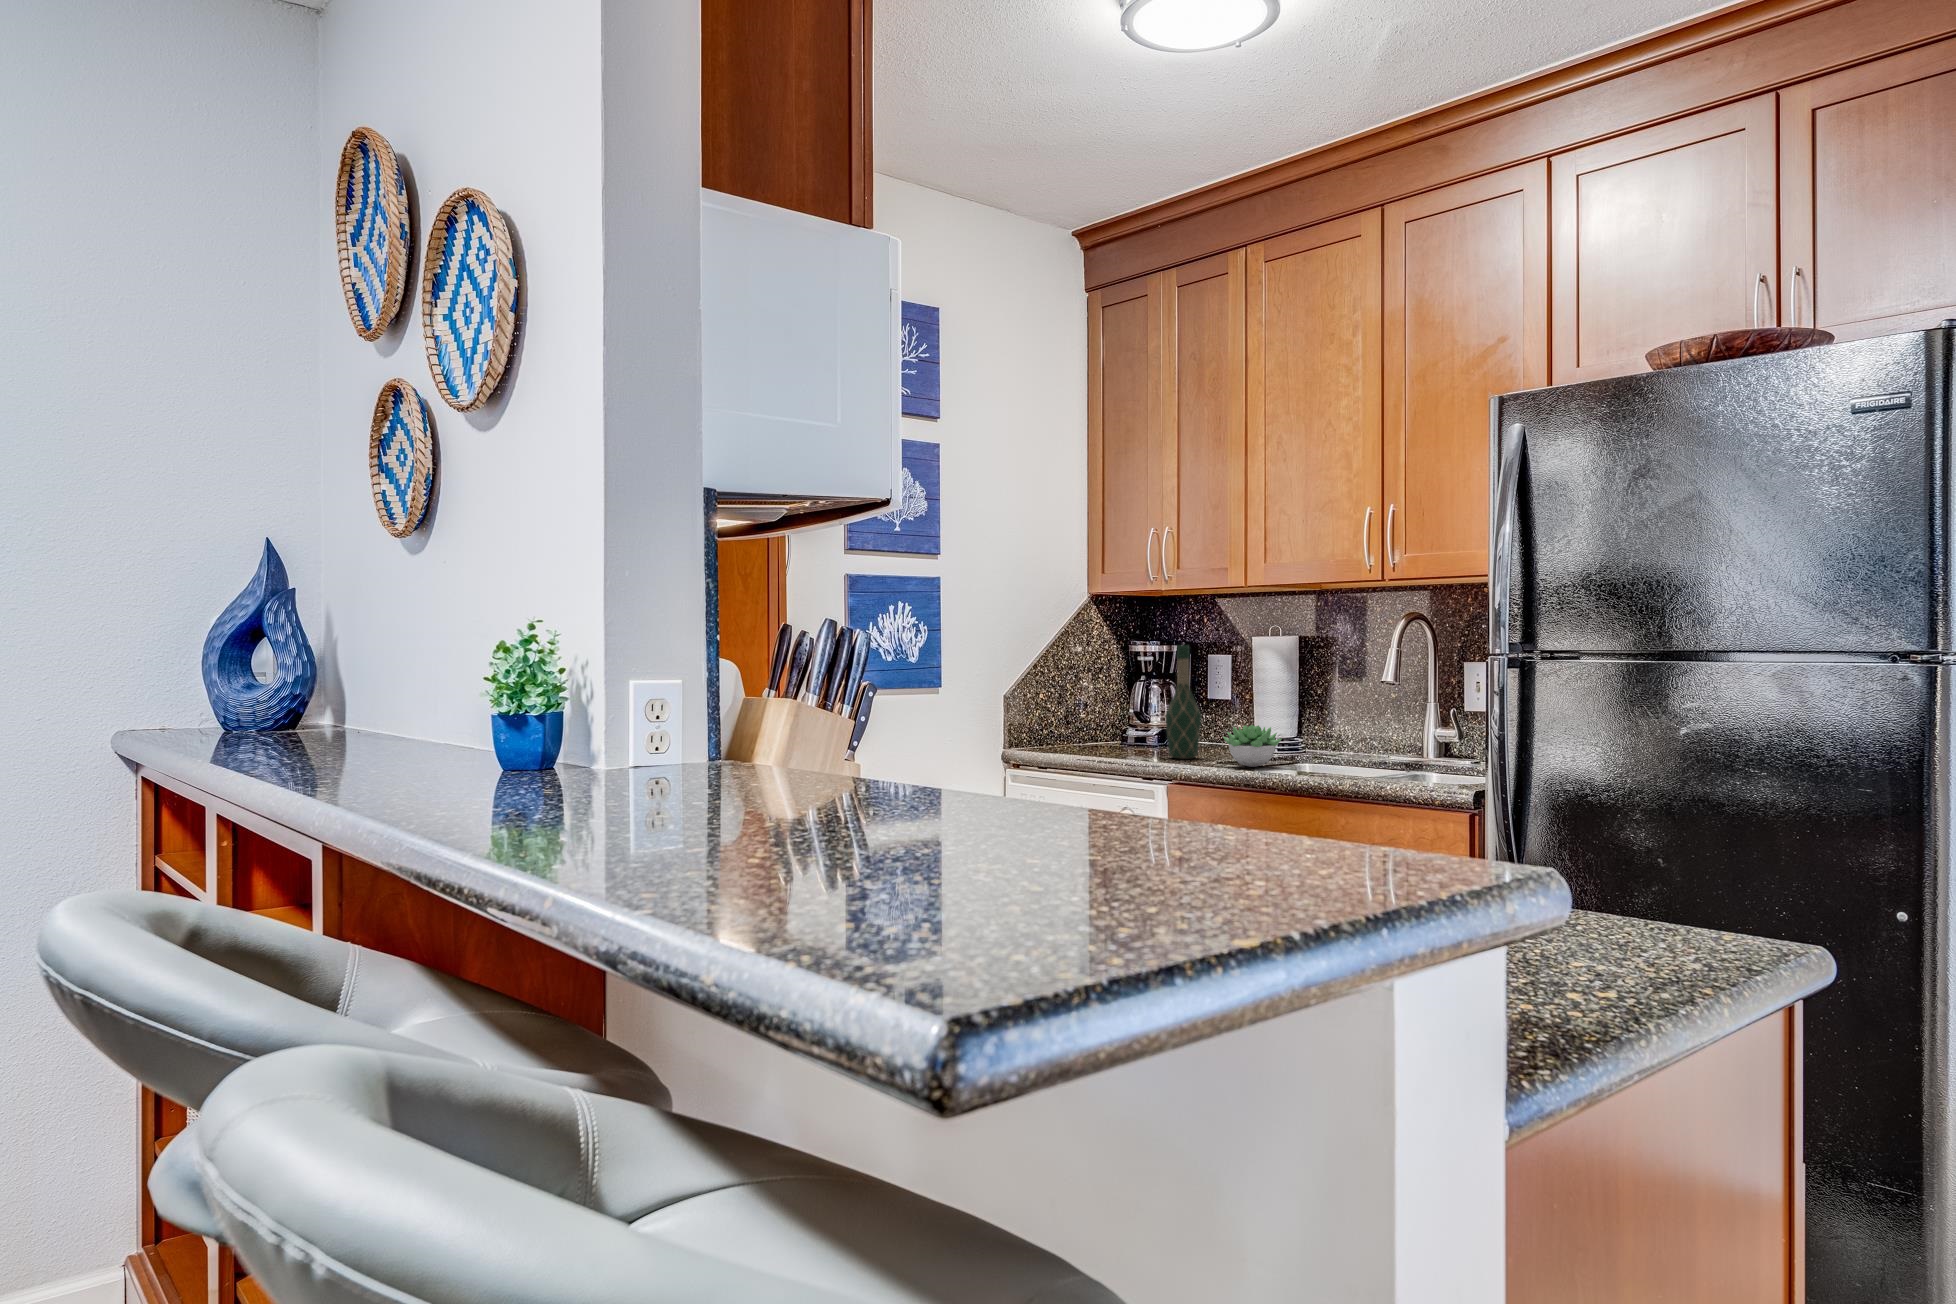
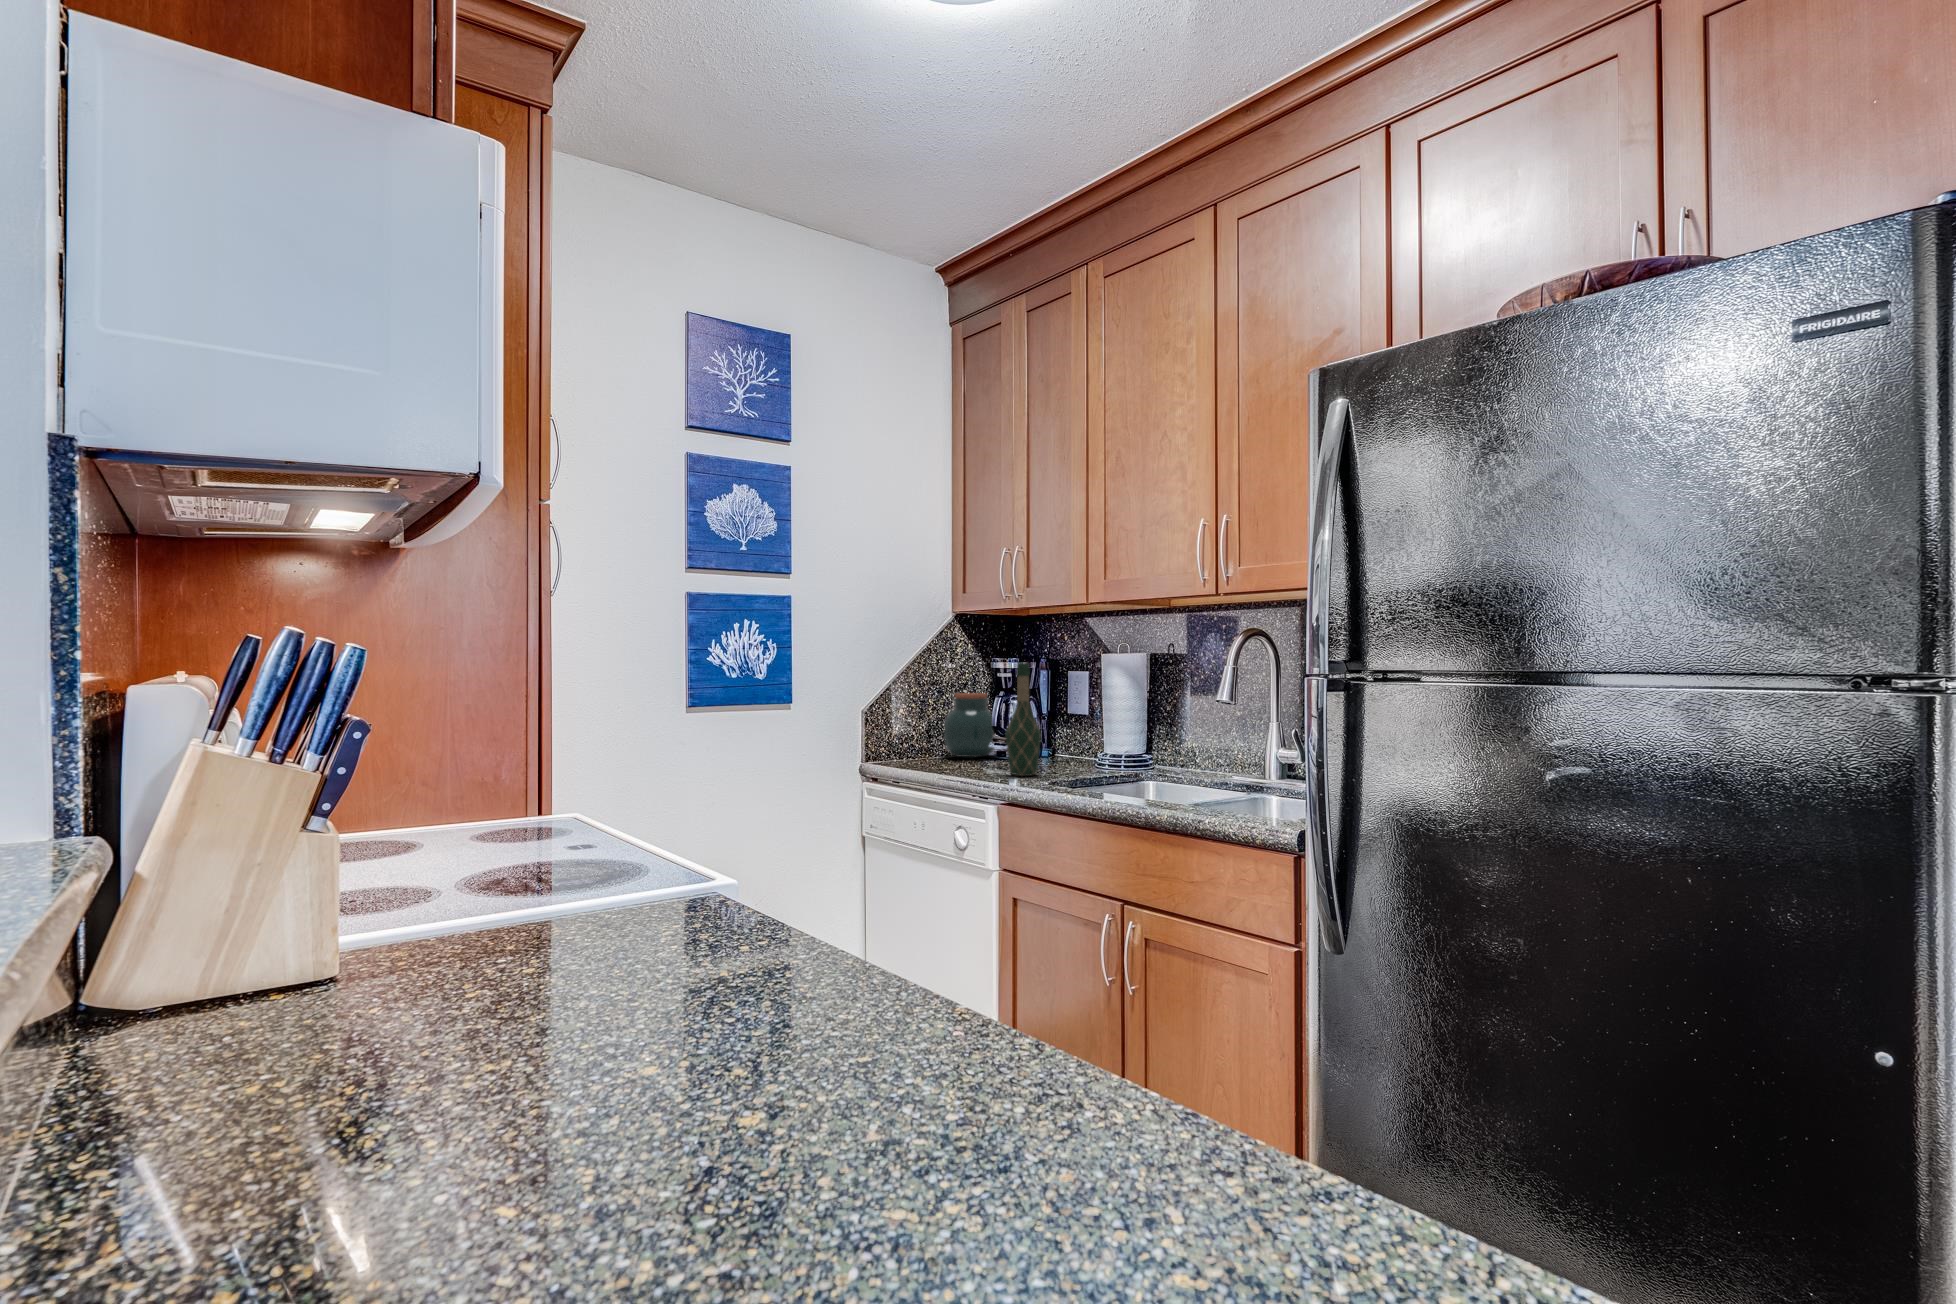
jar: none [1078,678,1139,745] -> present [944,693,995,758]
succulent plant: present [1223,725,1282,767] -> none [1052,745,1110,788]

